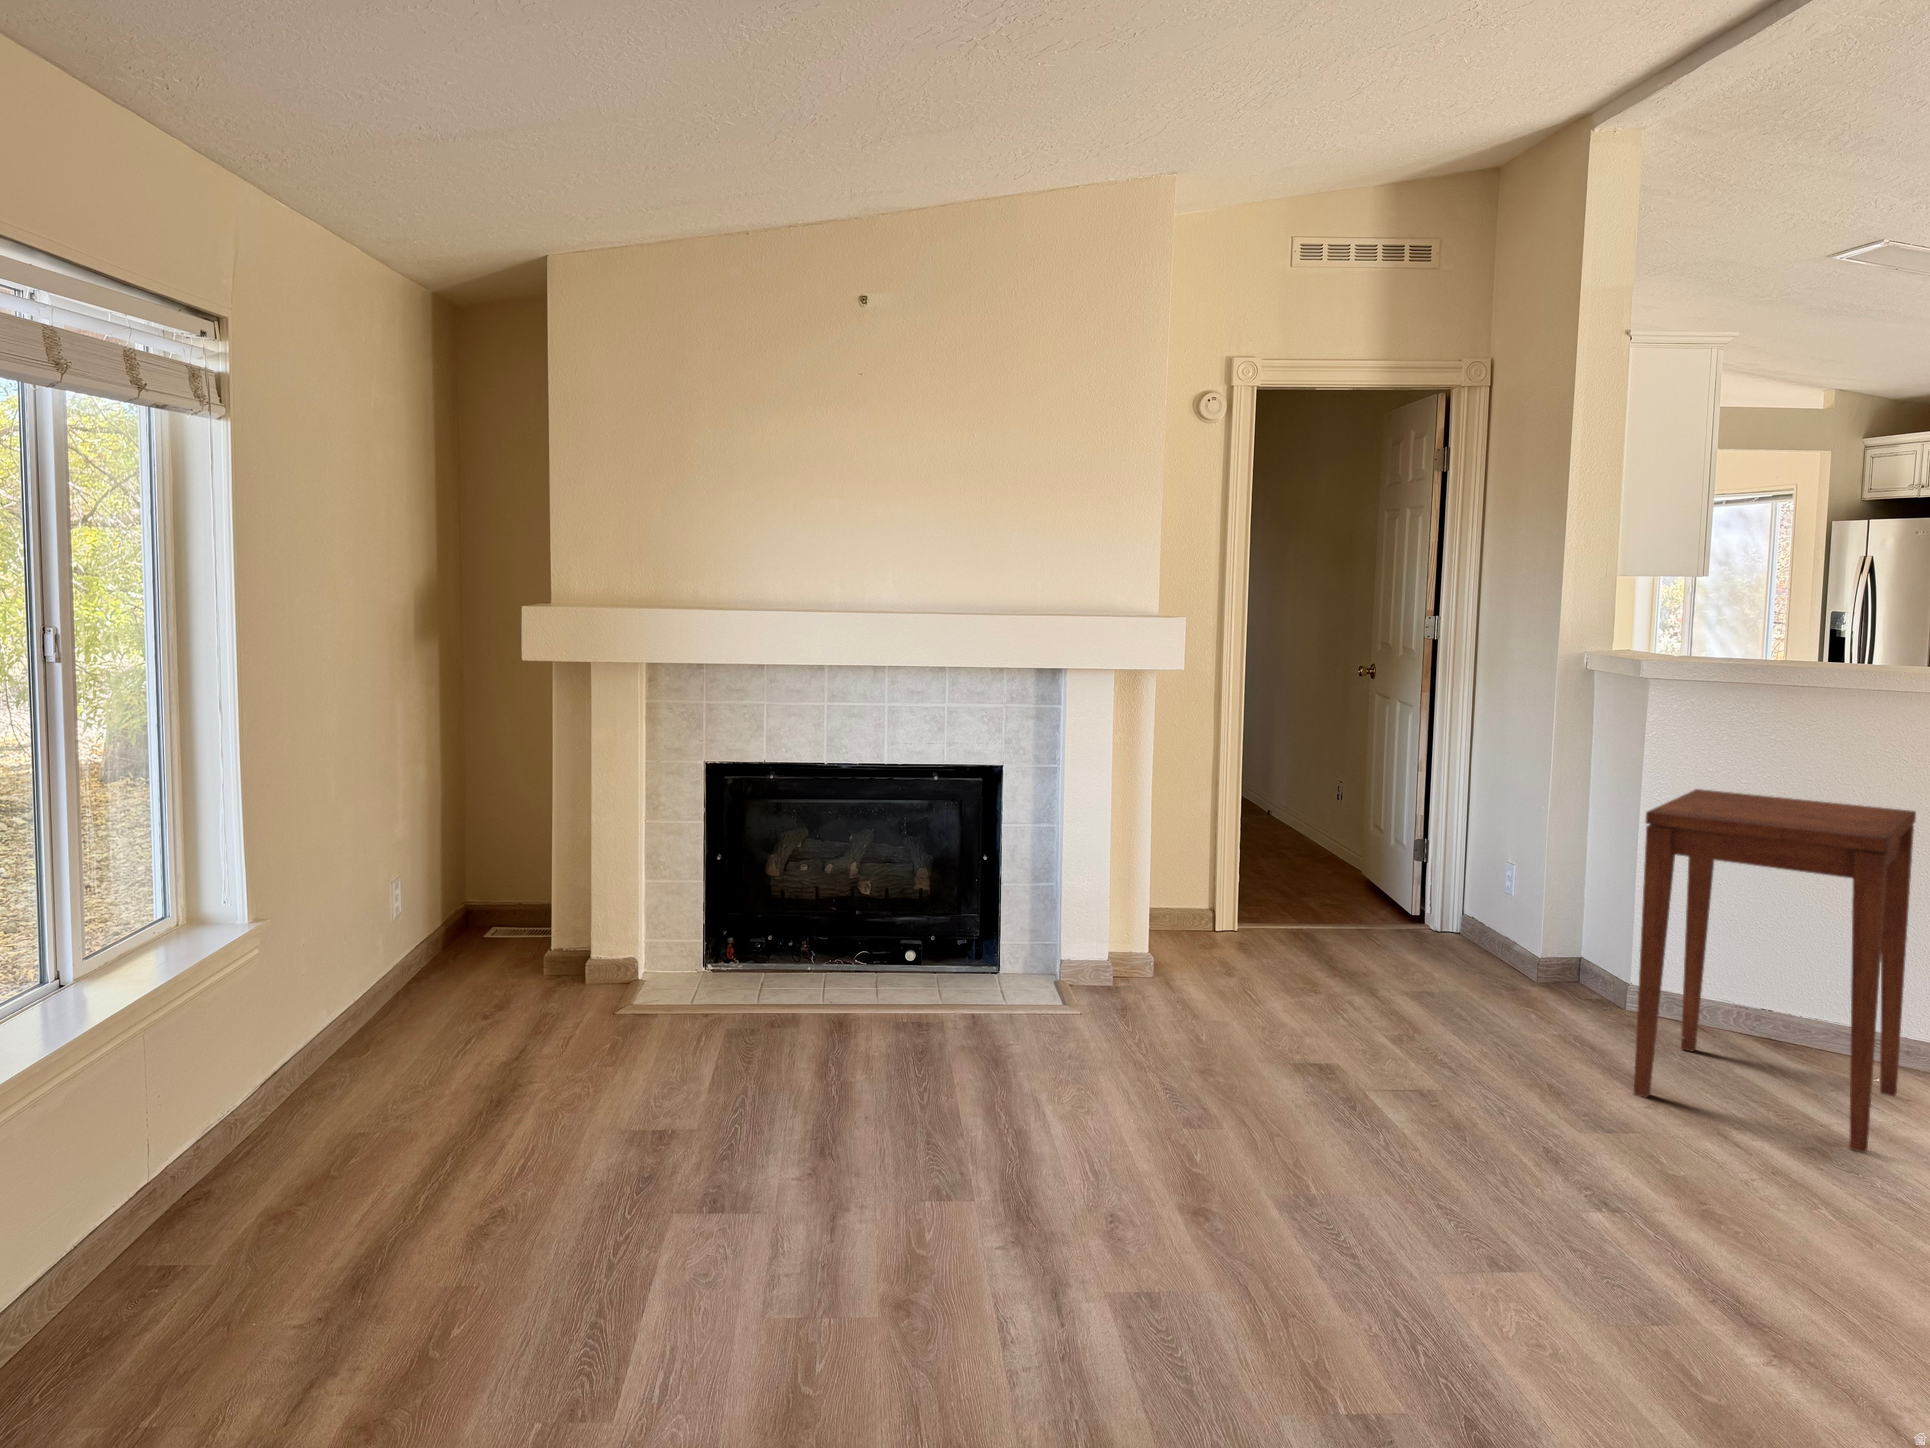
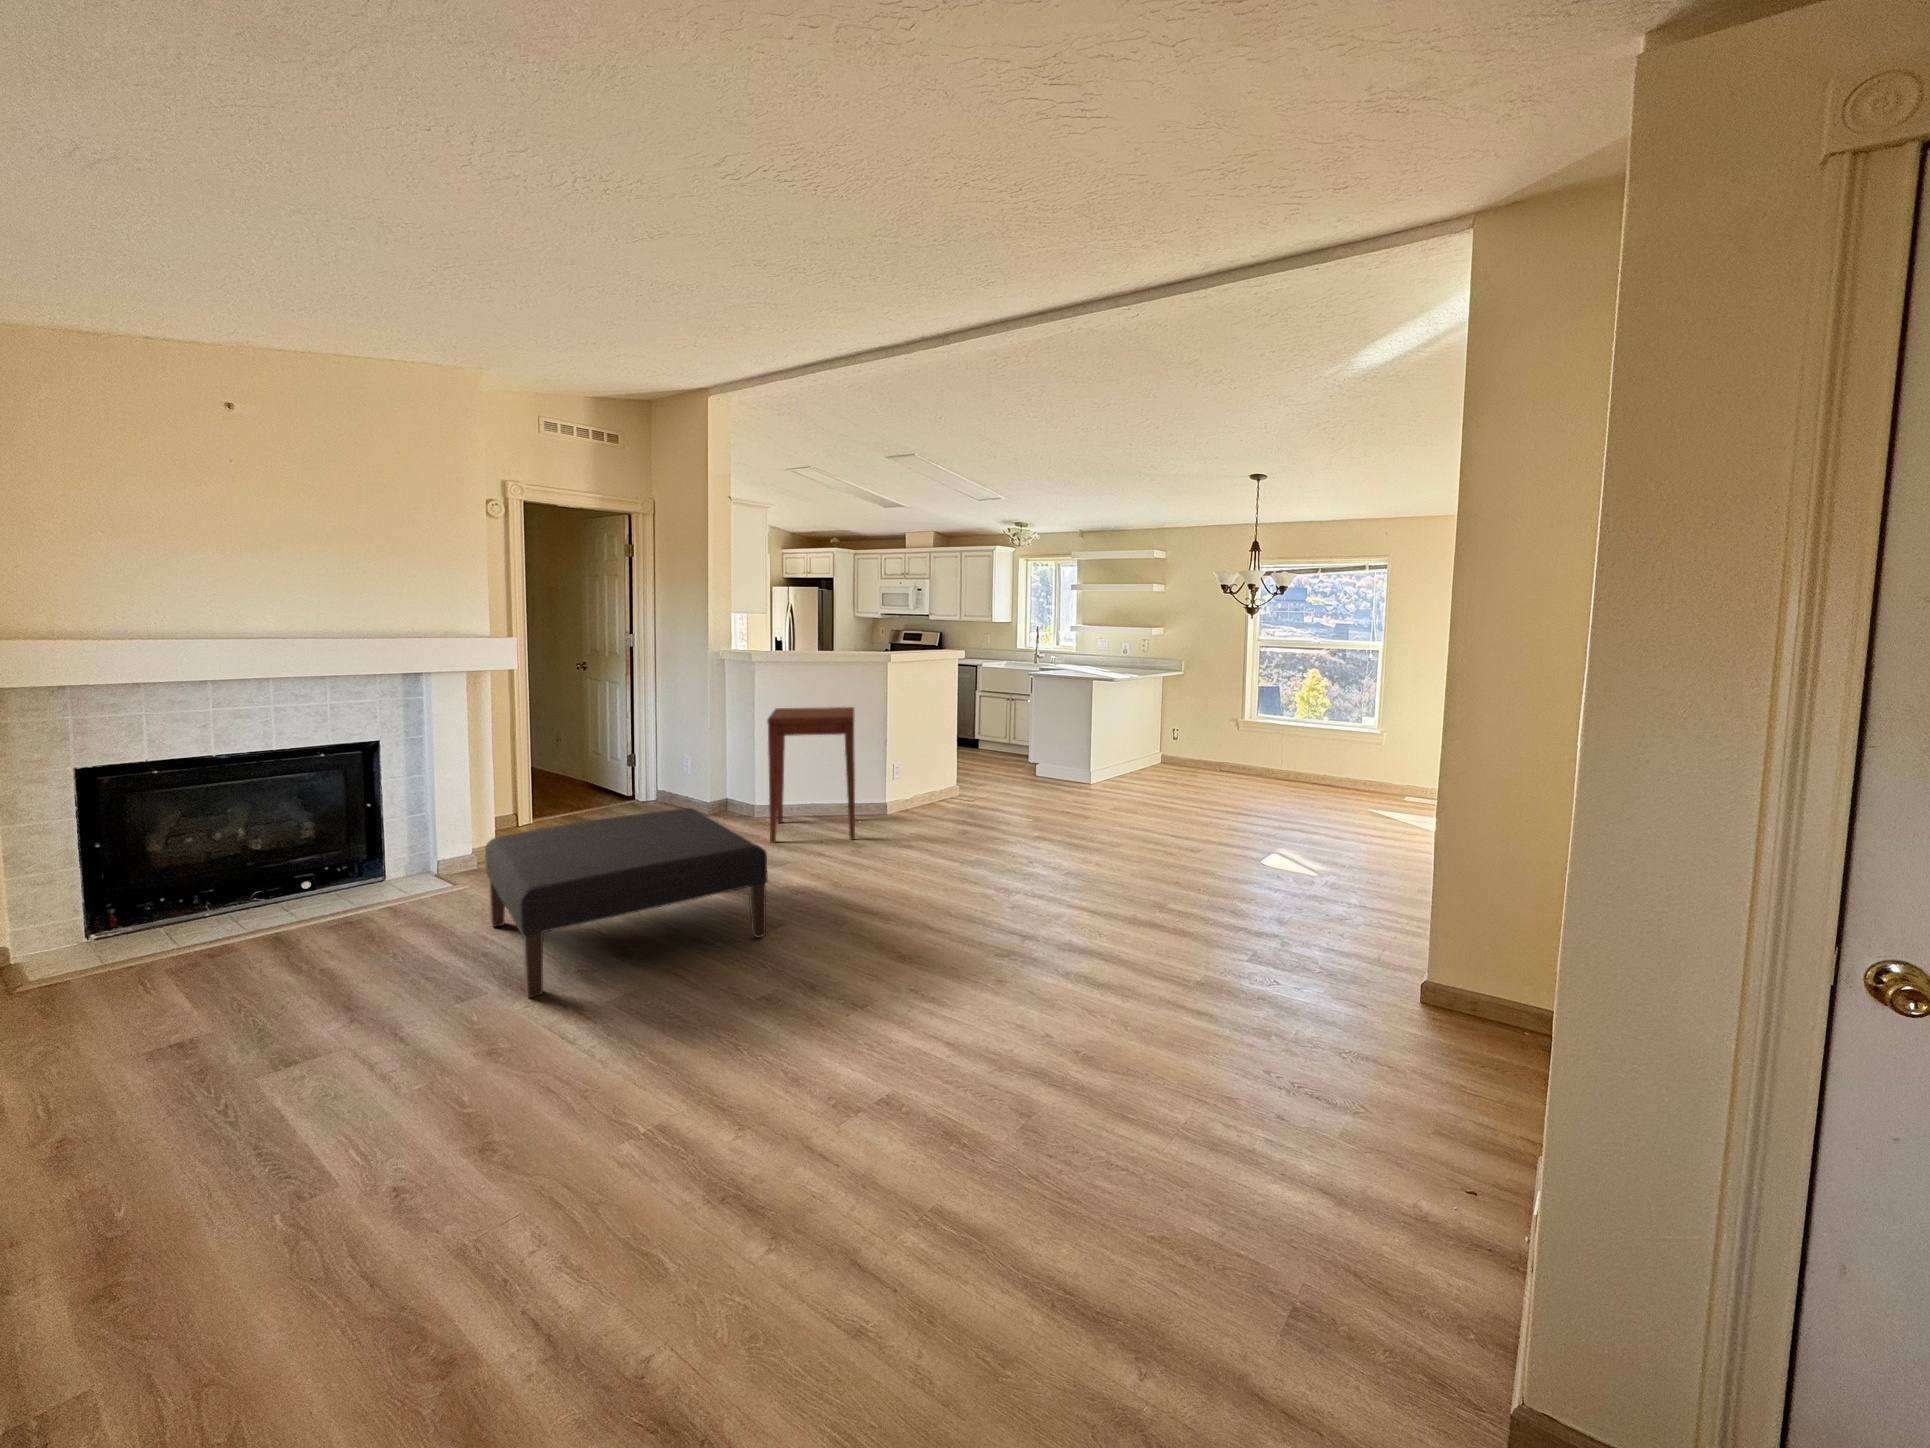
ottoman: none [976,954,1482,1341] -> present [485,808,768,998]

